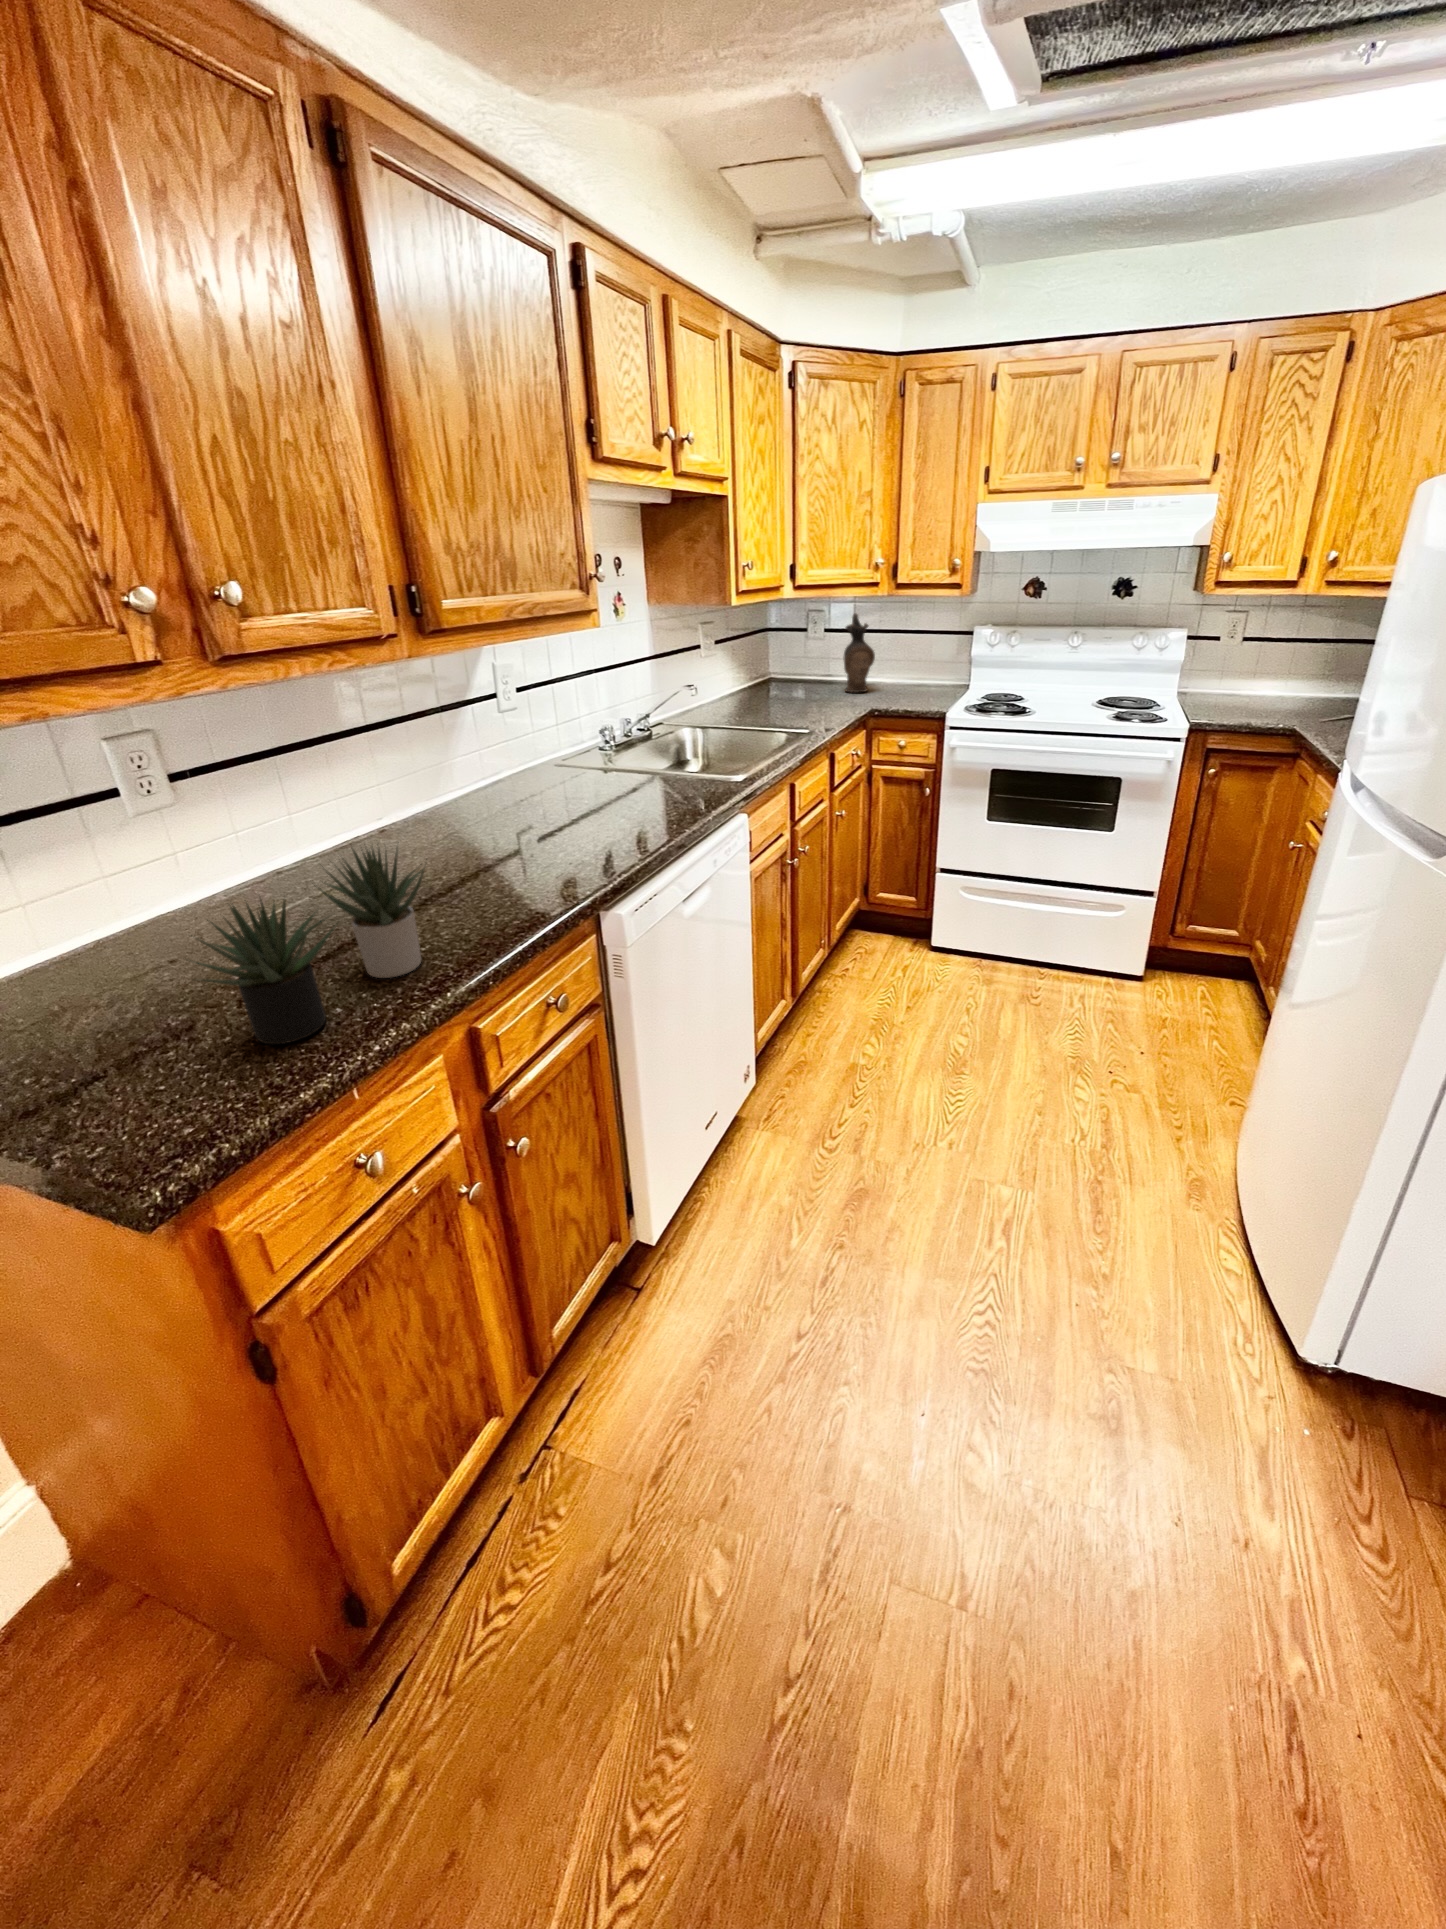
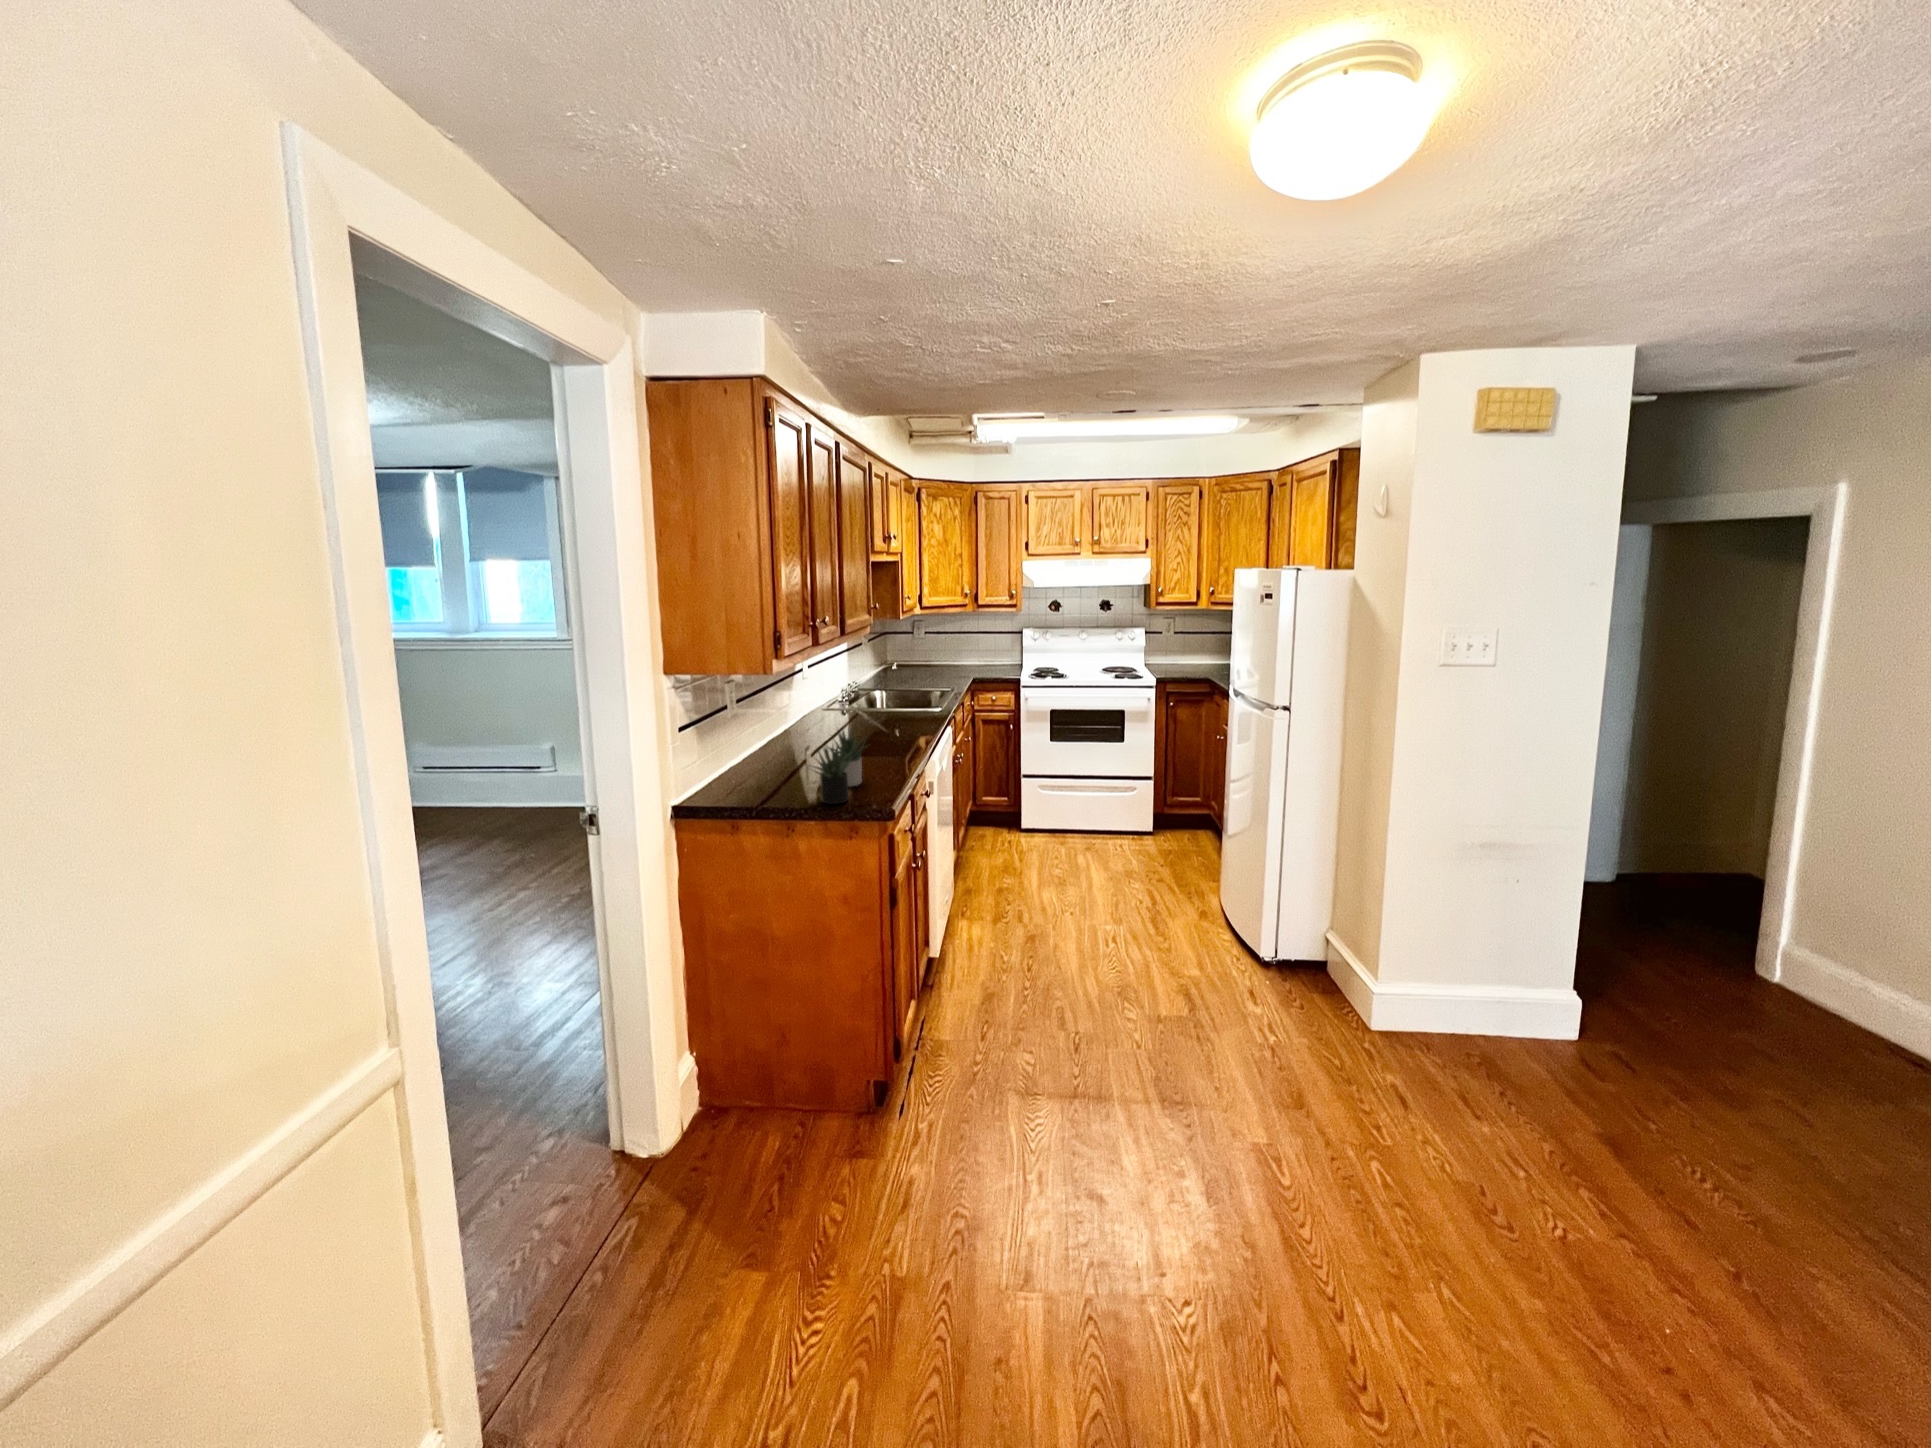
ceramic pitcher: present [844,613,875,692] -> none [947,620,967,668]

